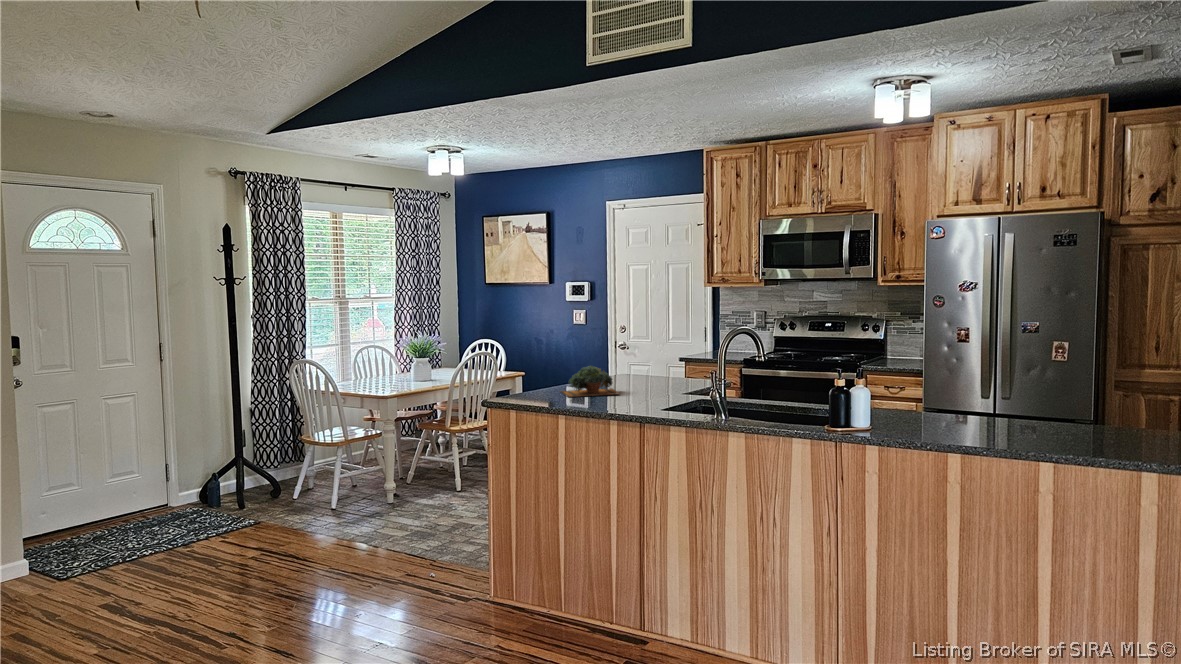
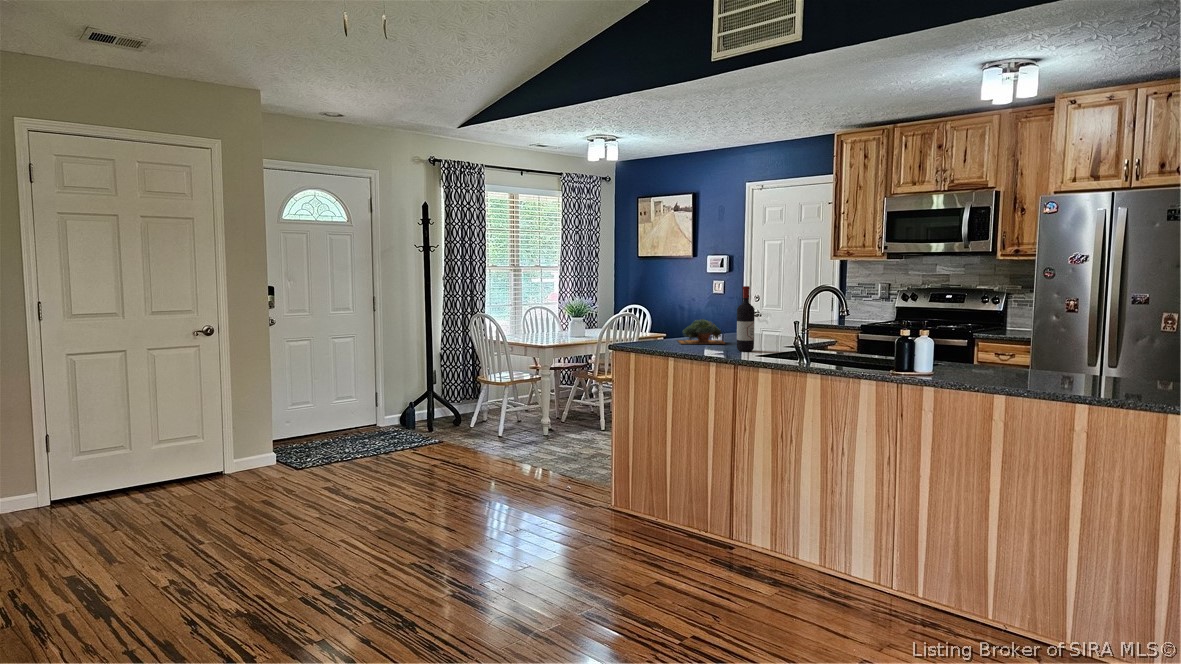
wine bottle: none [635,328,656,404] -> present [737,286,755,351]

